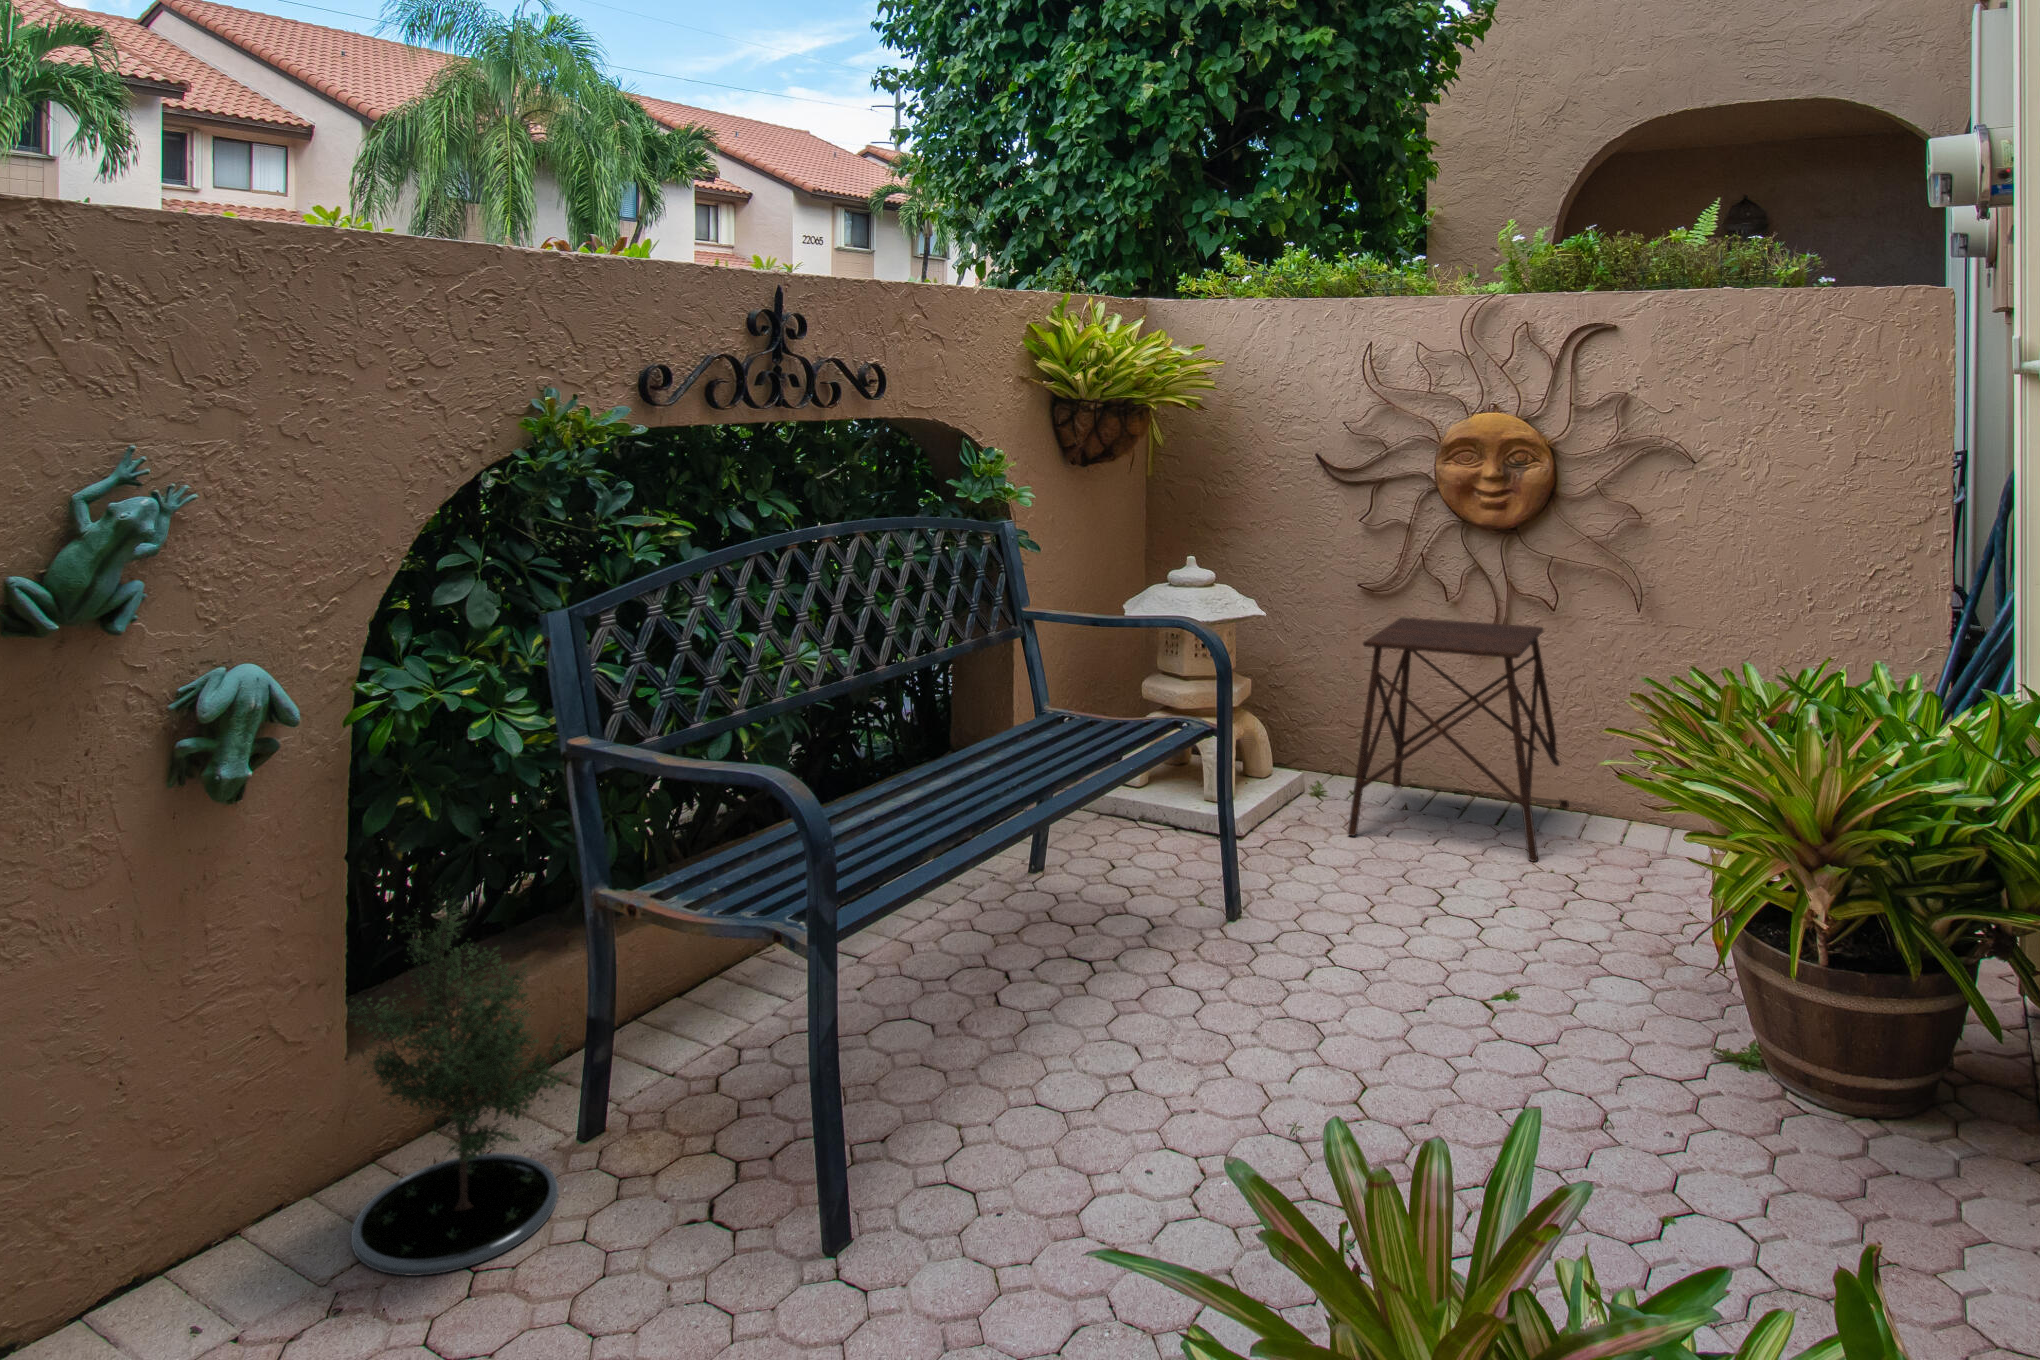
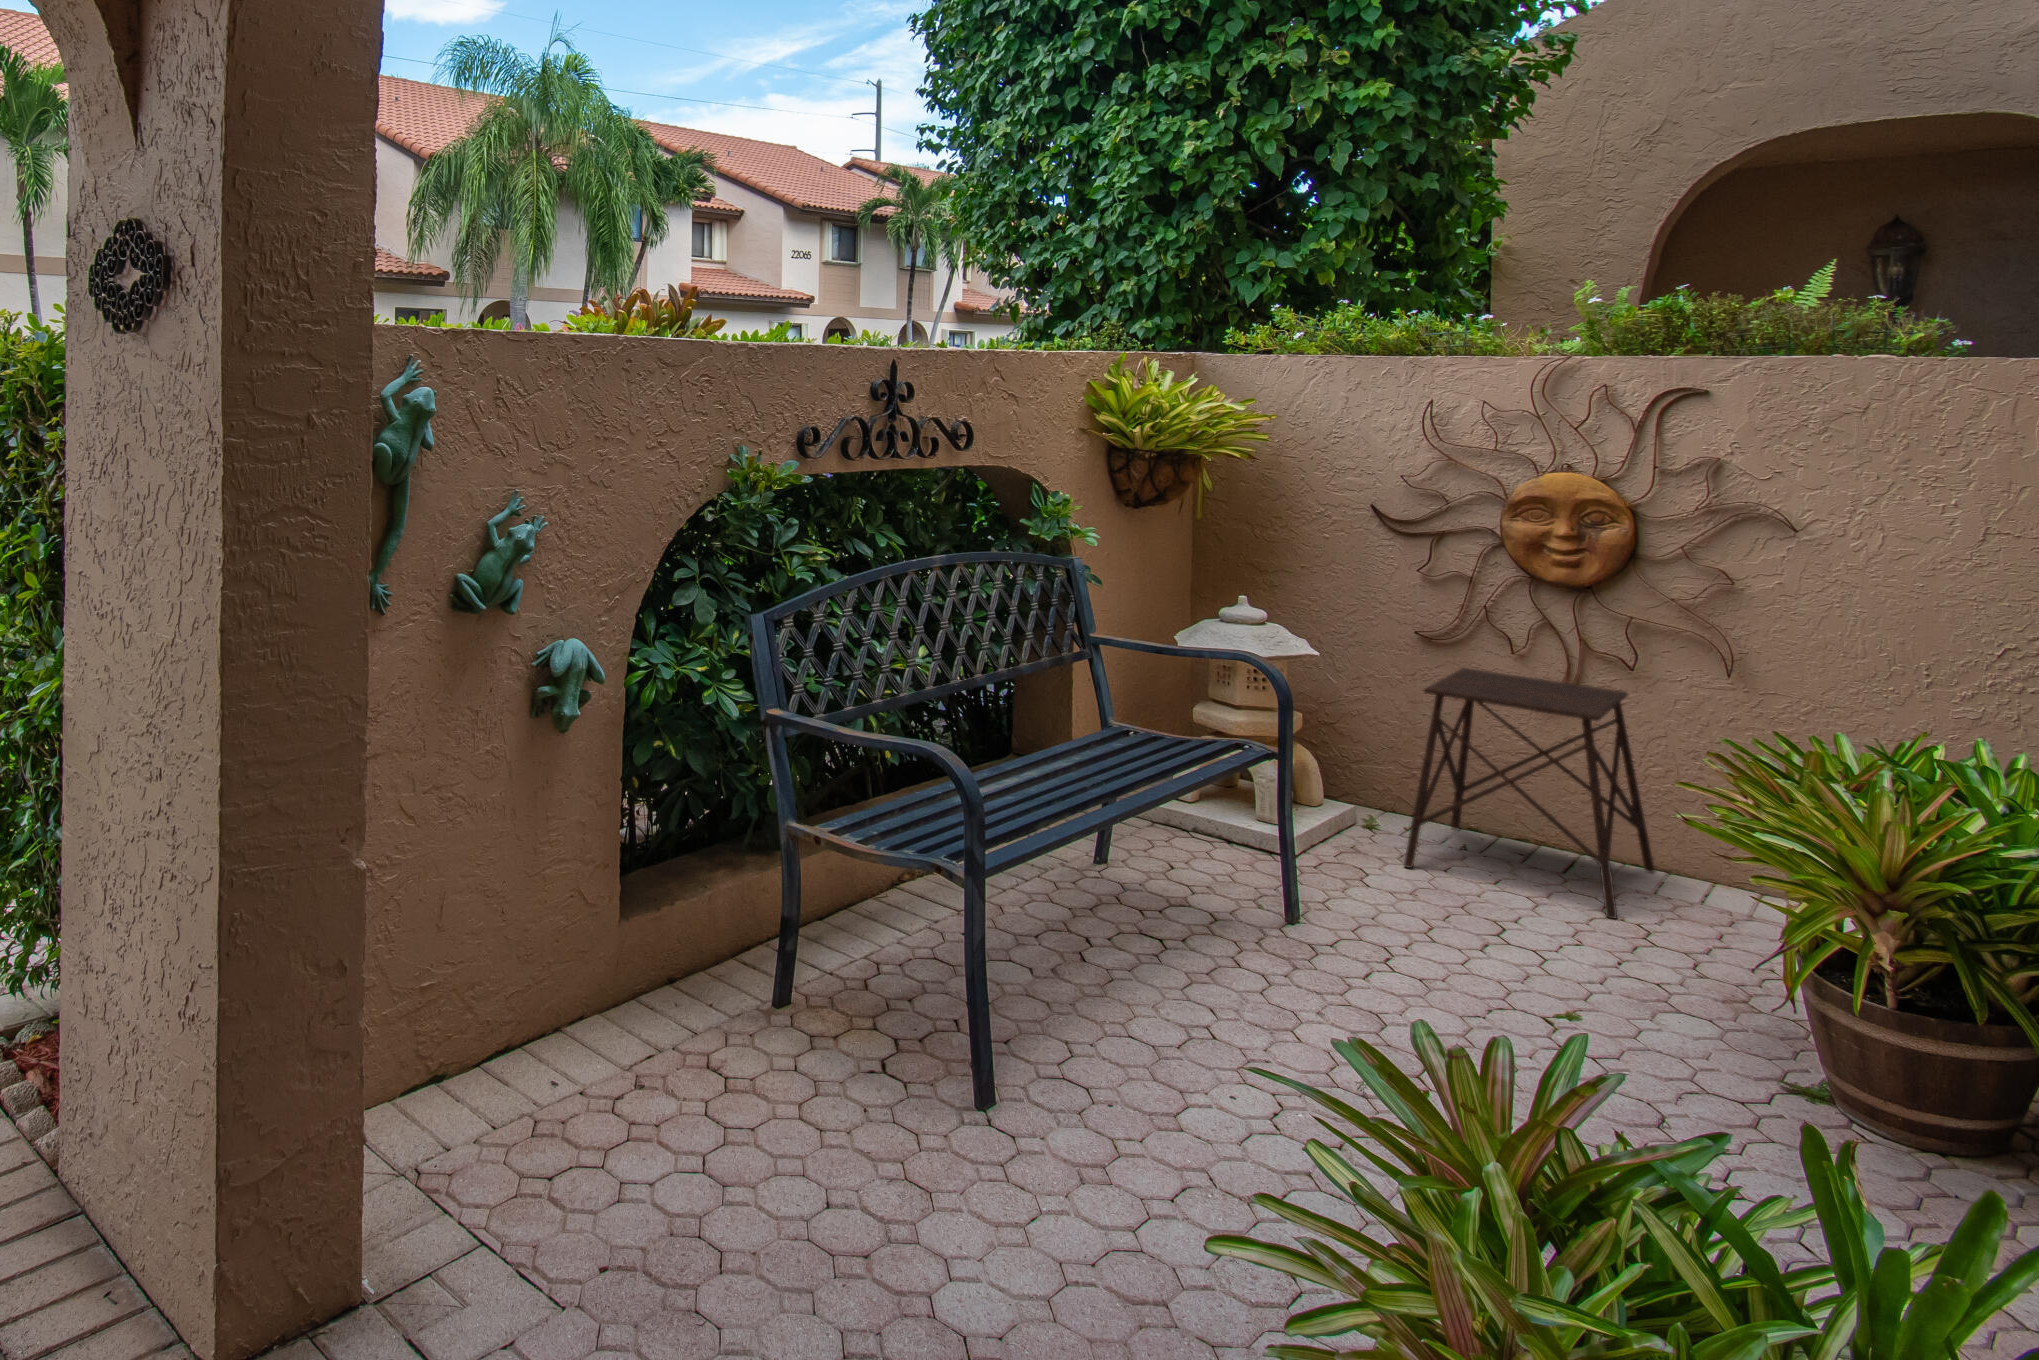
potted tree: present [349,885,570,1276] -> none [621,802,776,1072]

